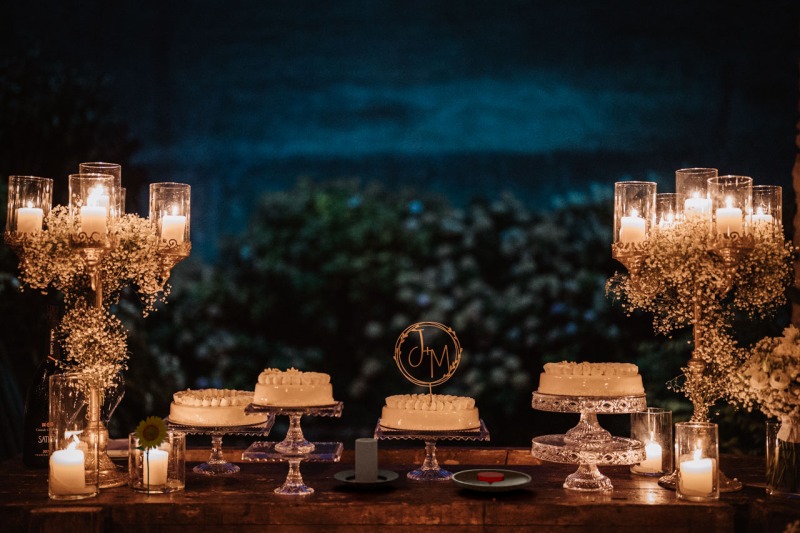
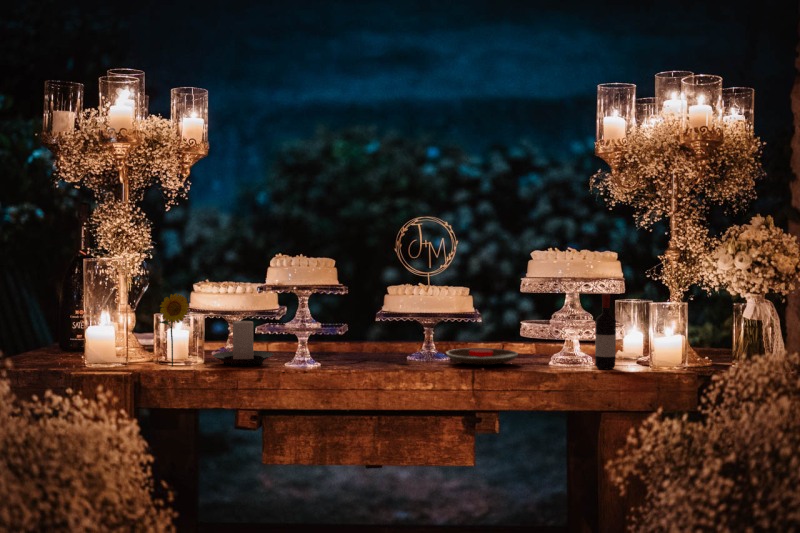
wine bottle: none [617,414,640,499] -> present [595,294,616,369]
candle holder: present [334,438,399,489] -> present [213,321,273,366]

